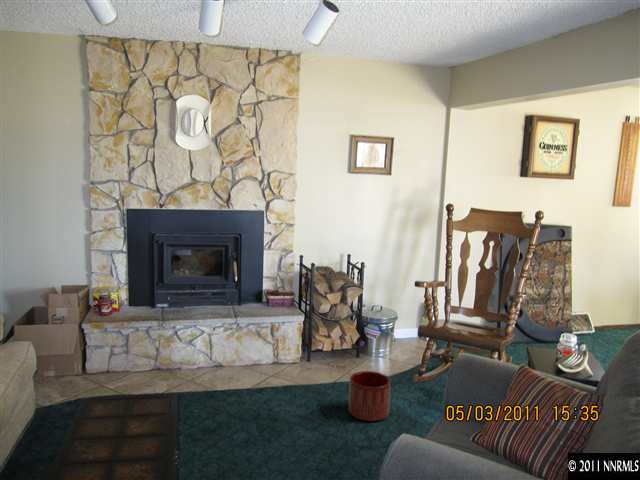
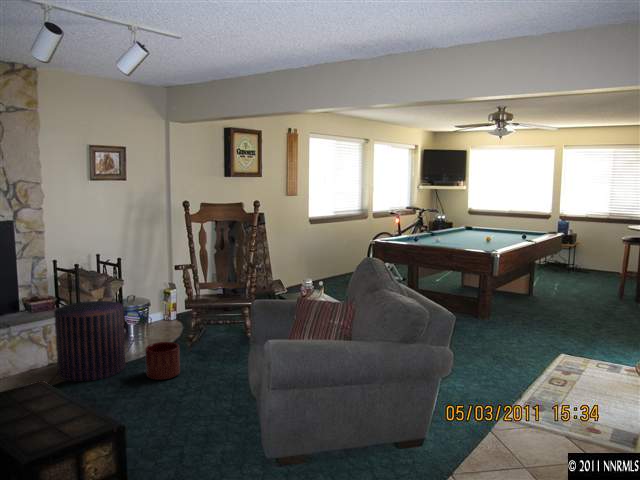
pouf: none [271,305,343,397] -> present [54,301,125,381]

